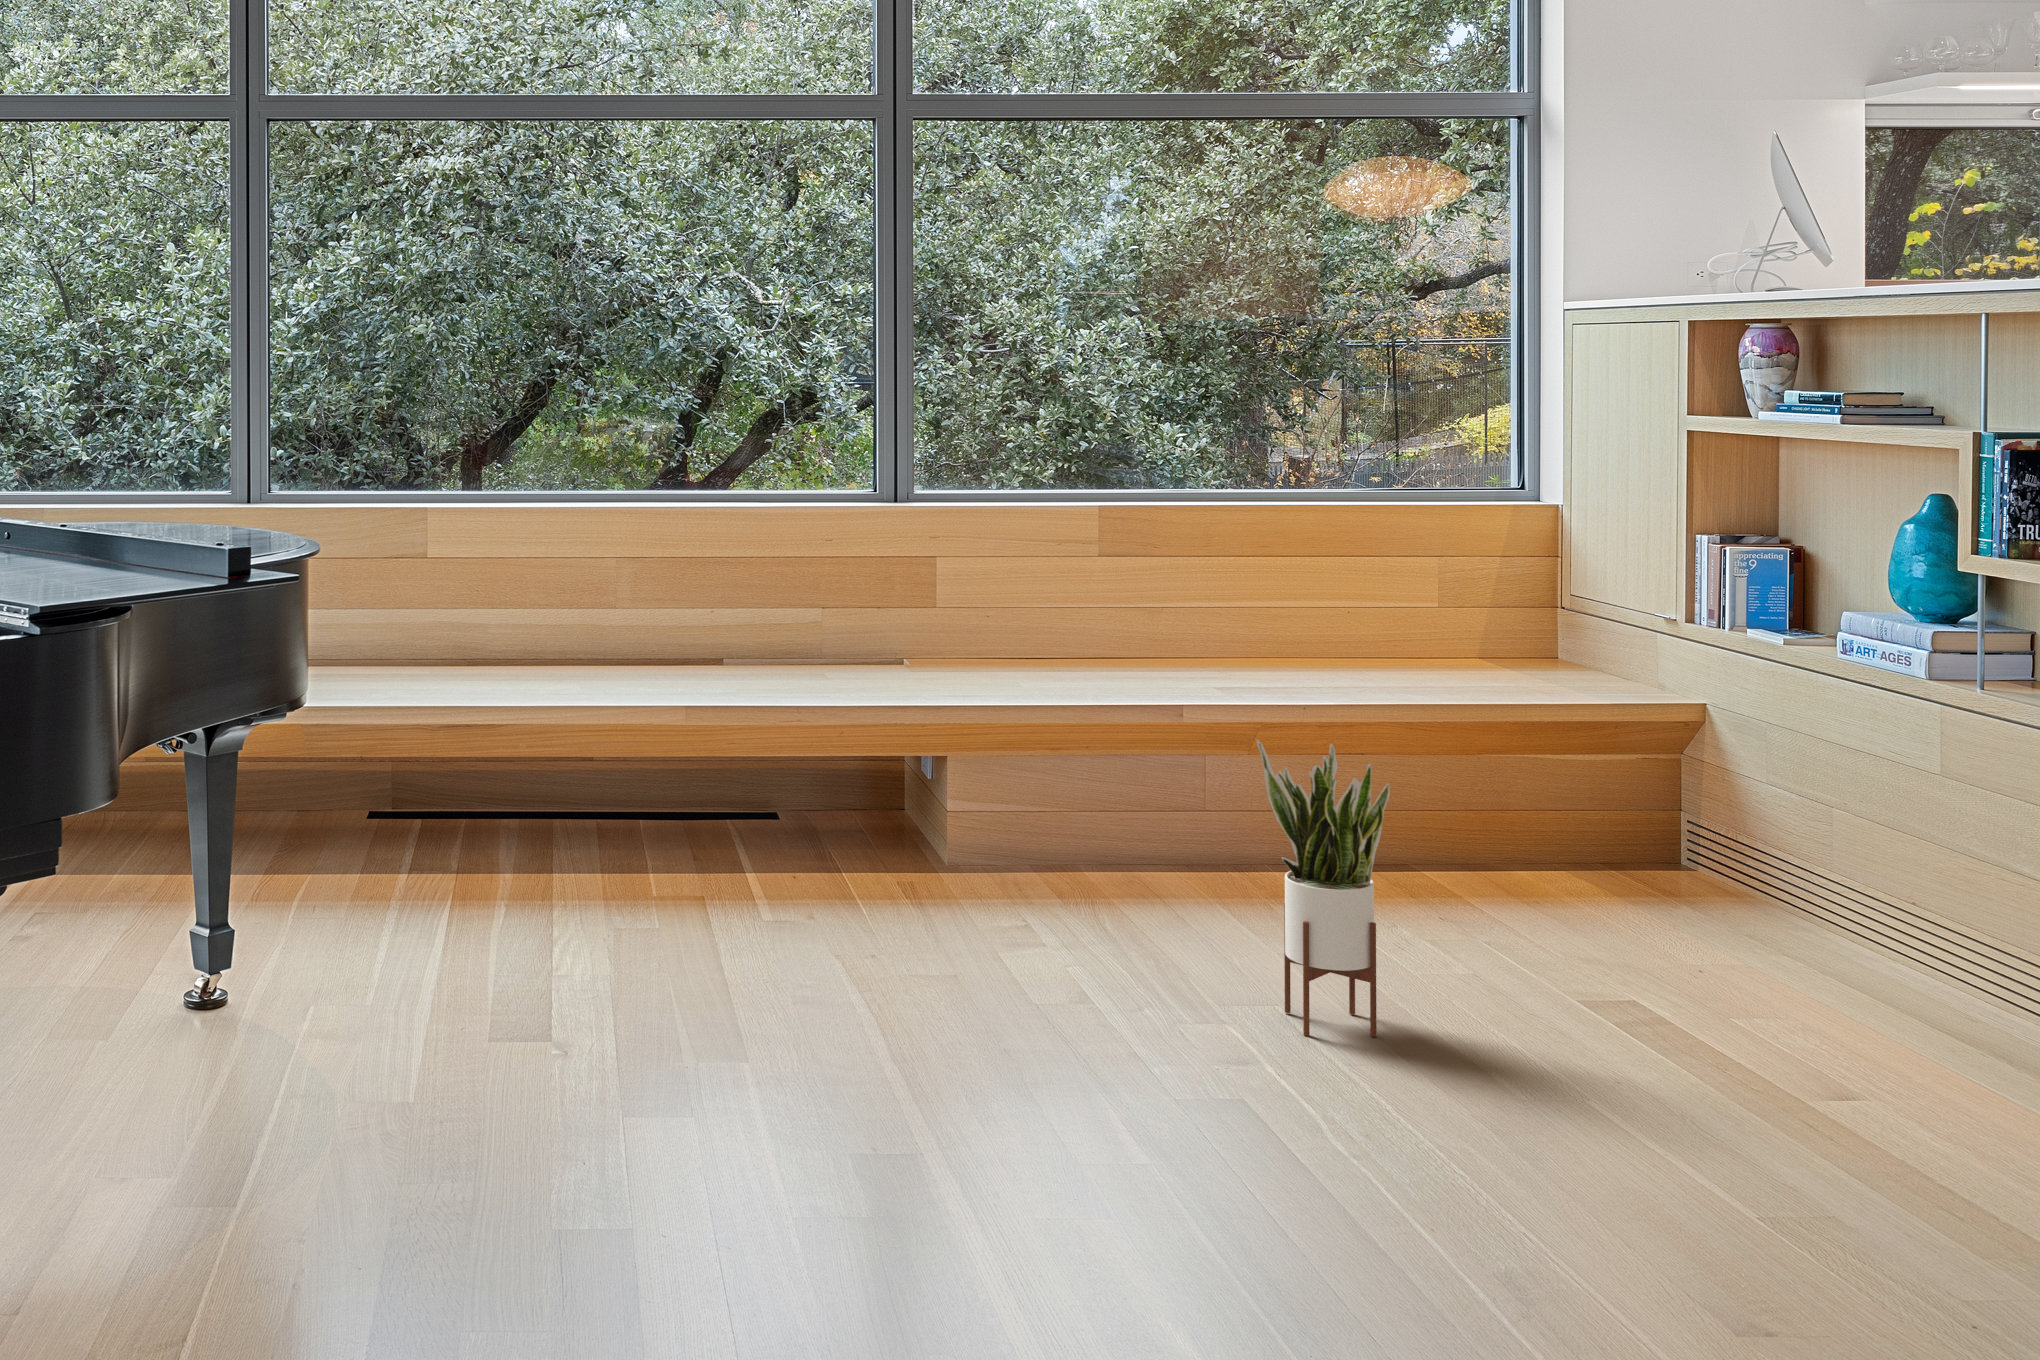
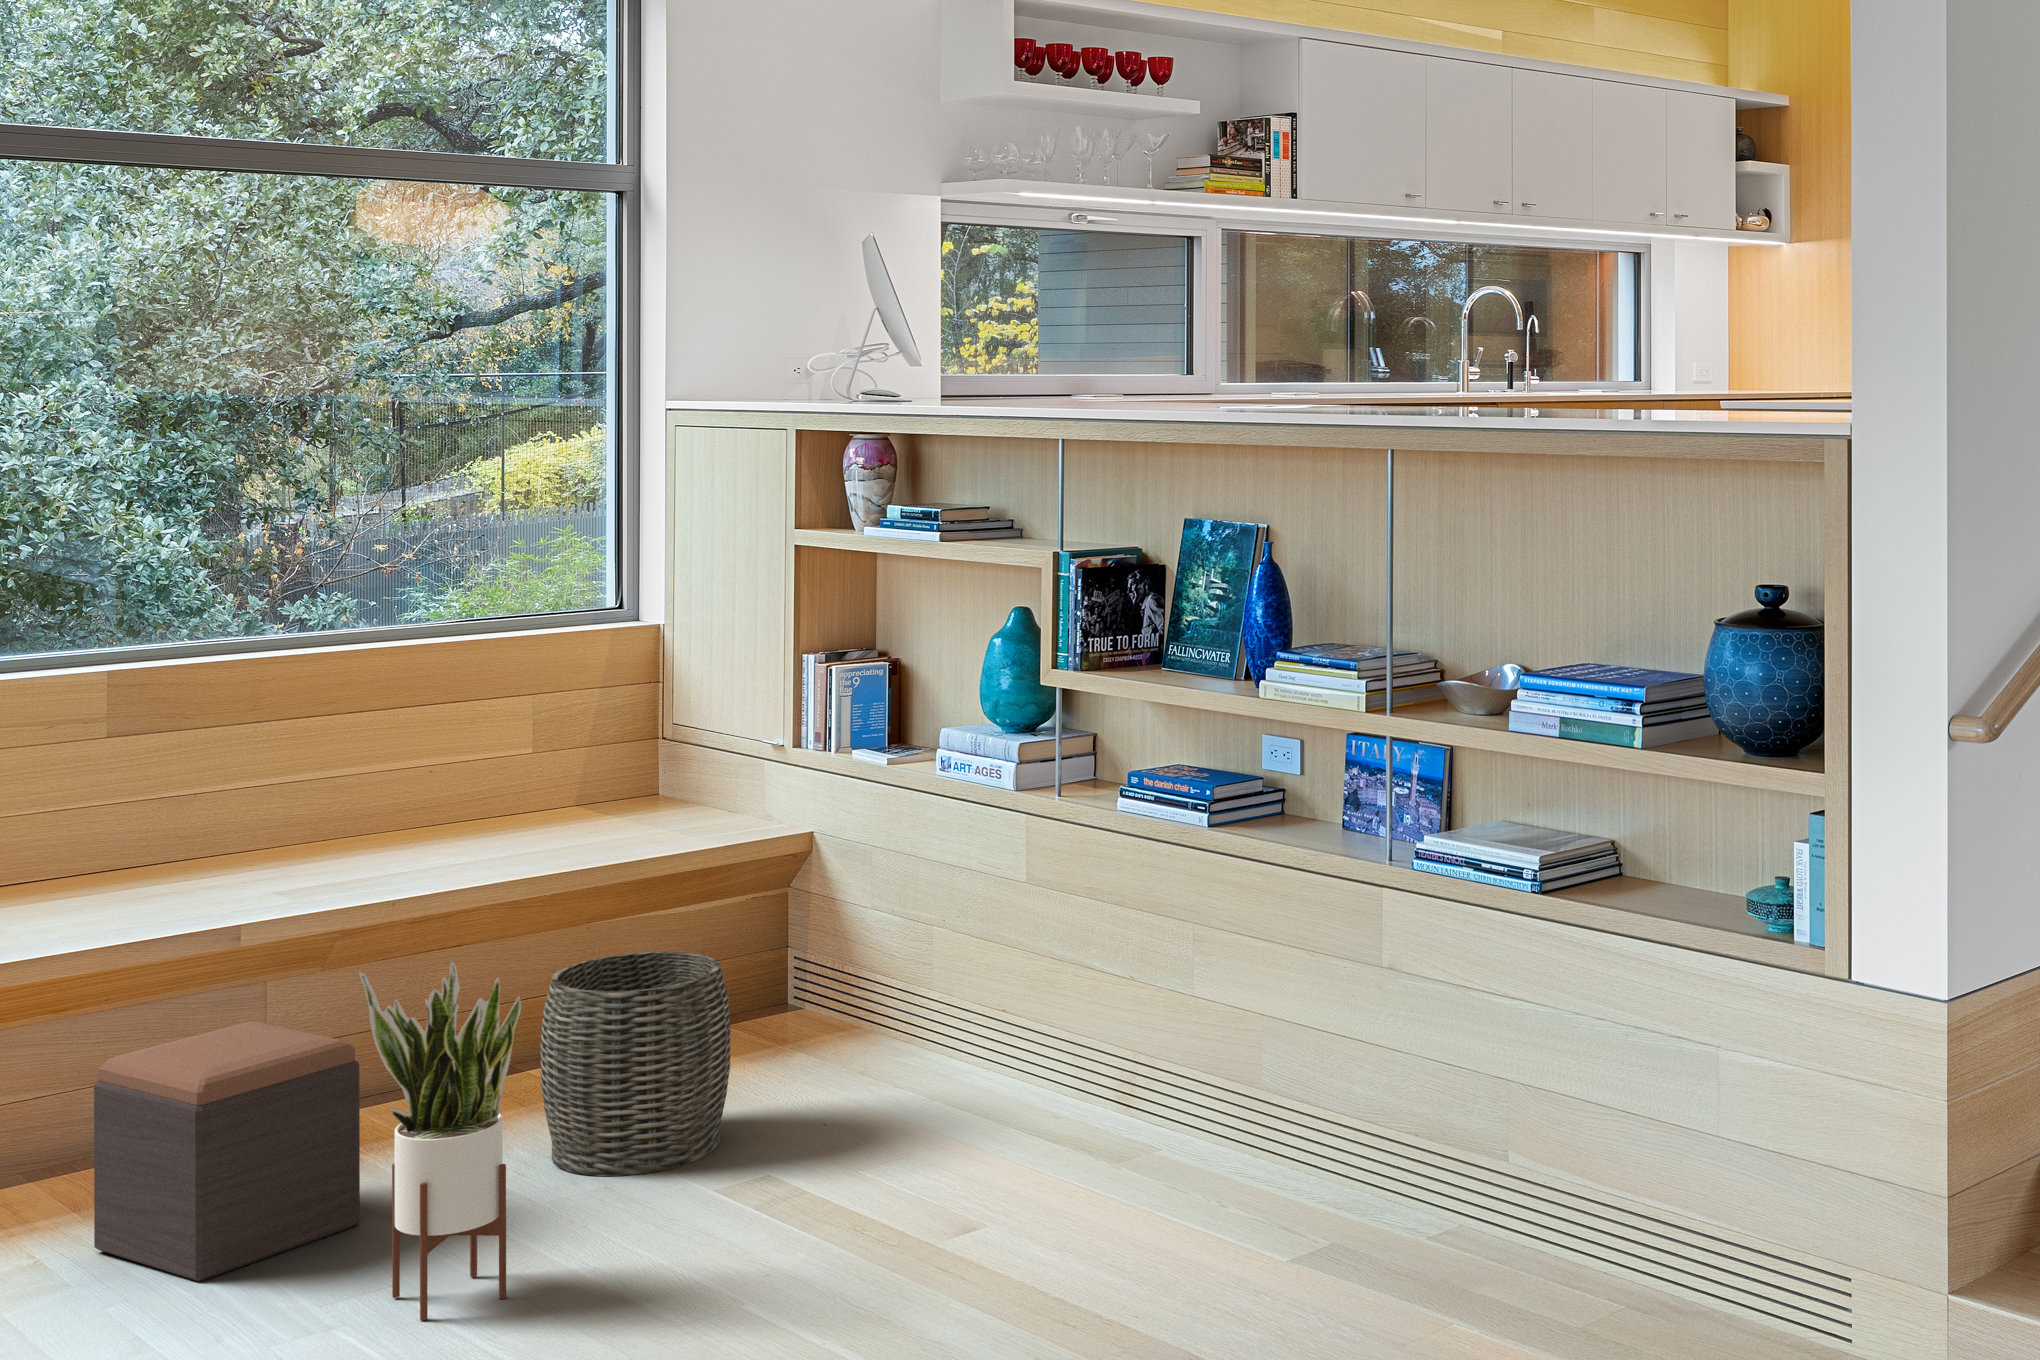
footstool: none [1080,777,1270,964] -> present [94,1021,360,1282]
woven basket: none [1424,777,1602,973] -> present [541,952,730,1176]

